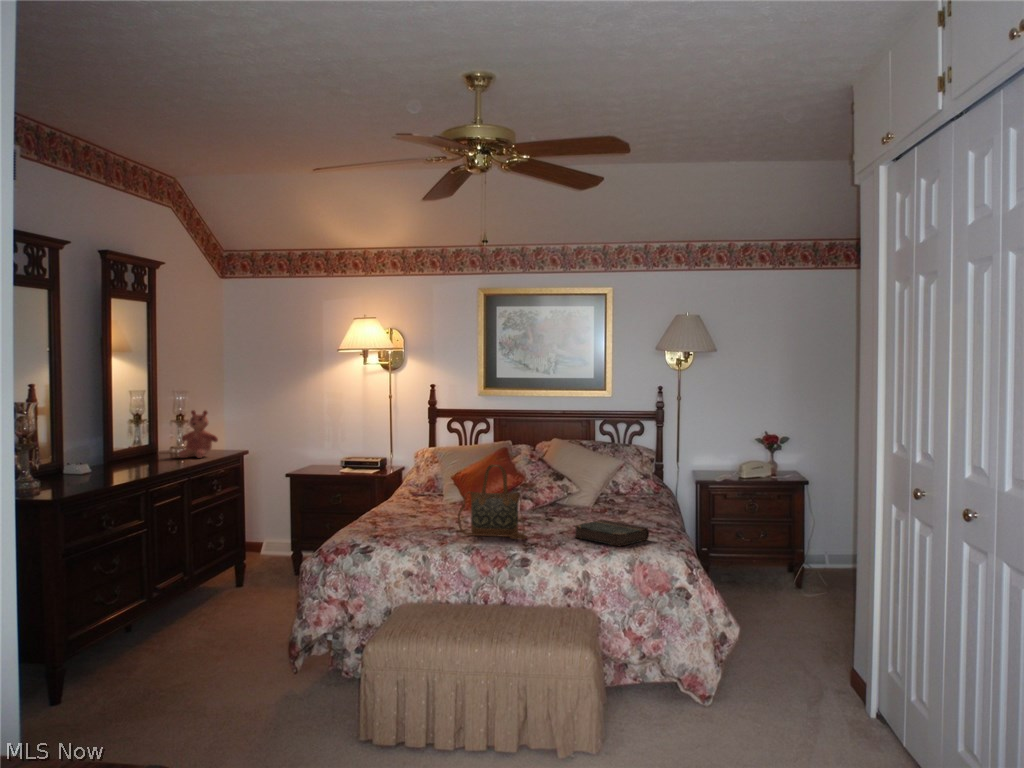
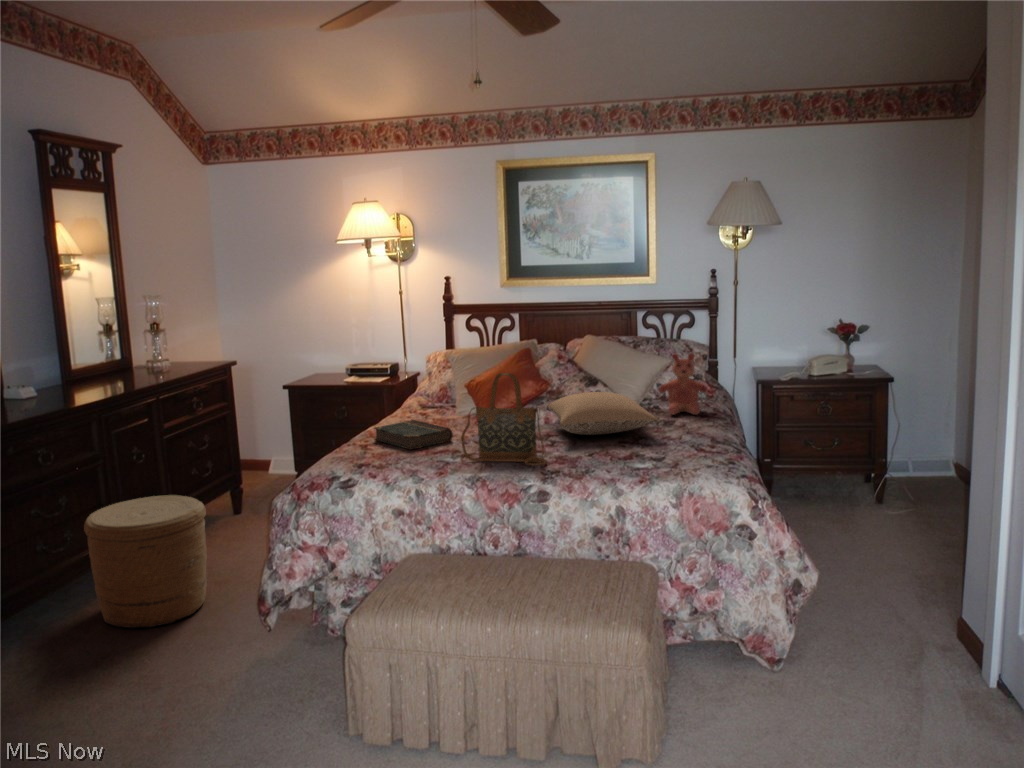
teddy bear: present [179,410,218,458] -> present [659,354,708,415]
pillow: none [524,484,615,519] -> present [548,392,658,435]
book: present [574,520,649,547] -> present [374,420,453,450]
woven basket: none [136,562,236,671] -> present [84,495,207,628]

